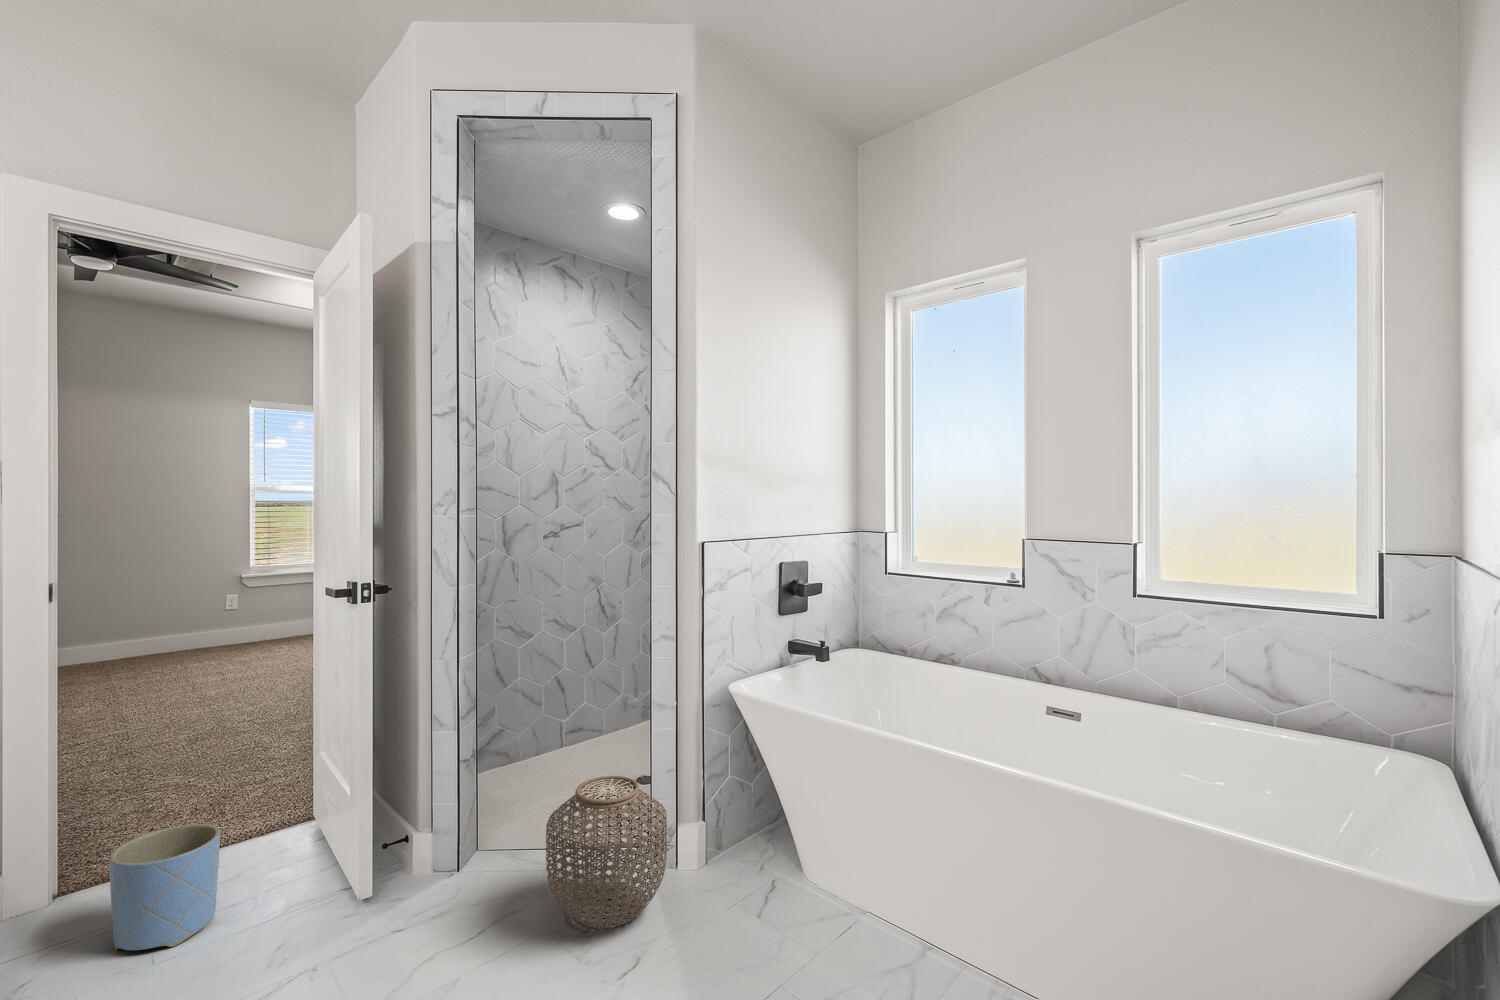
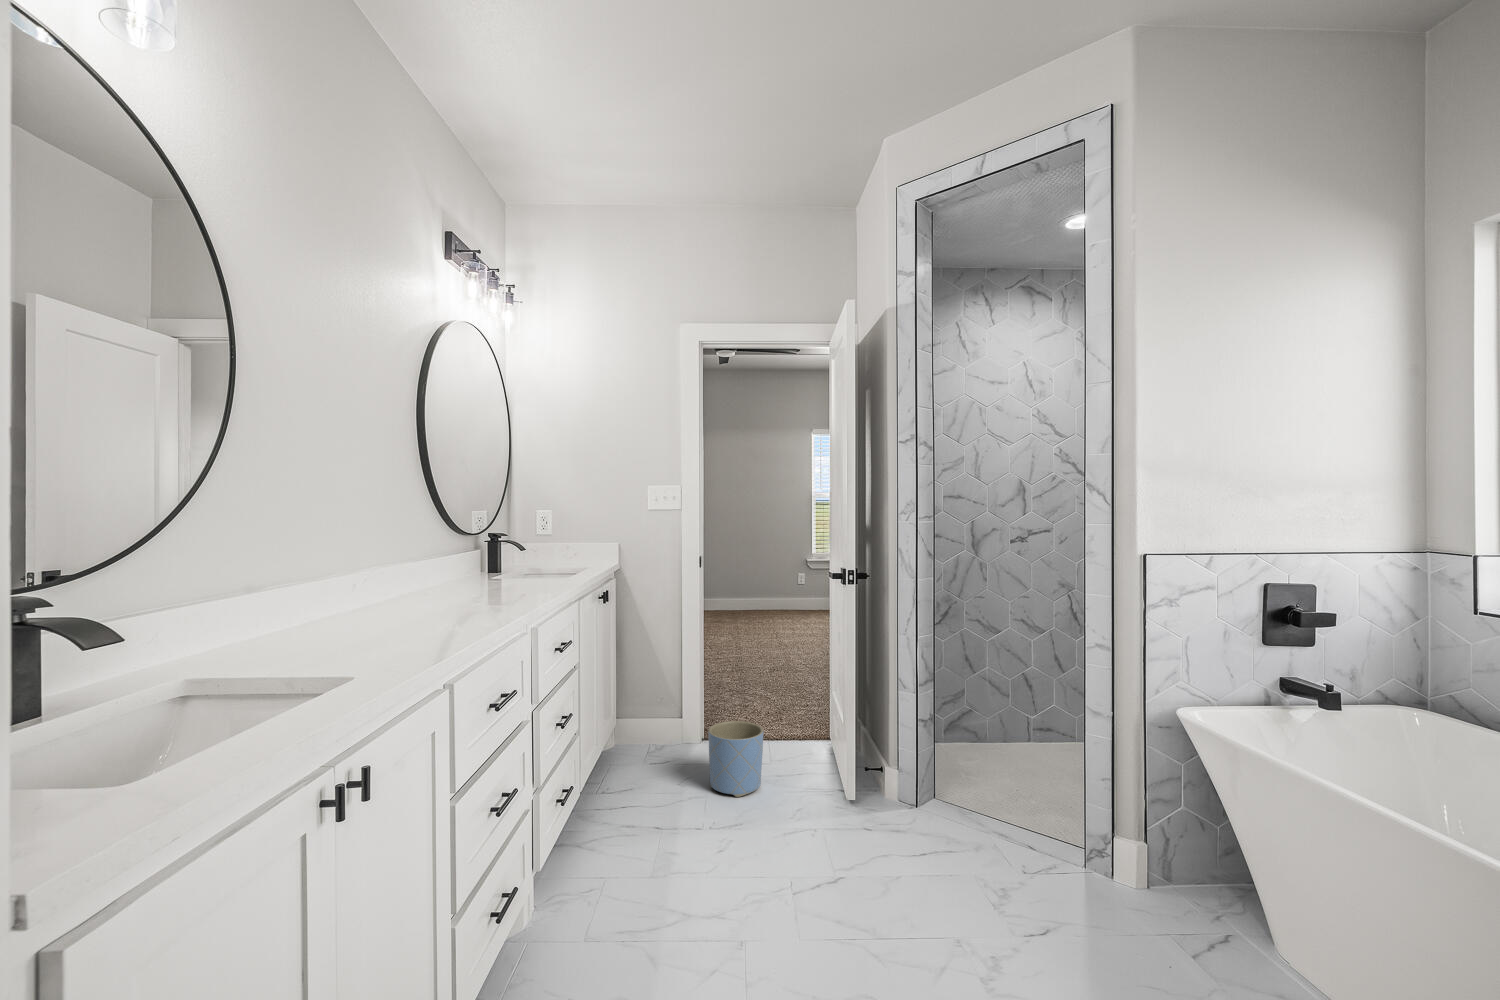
woven basket: present [546,776,667,928] -> none [975,765,1093,907]

